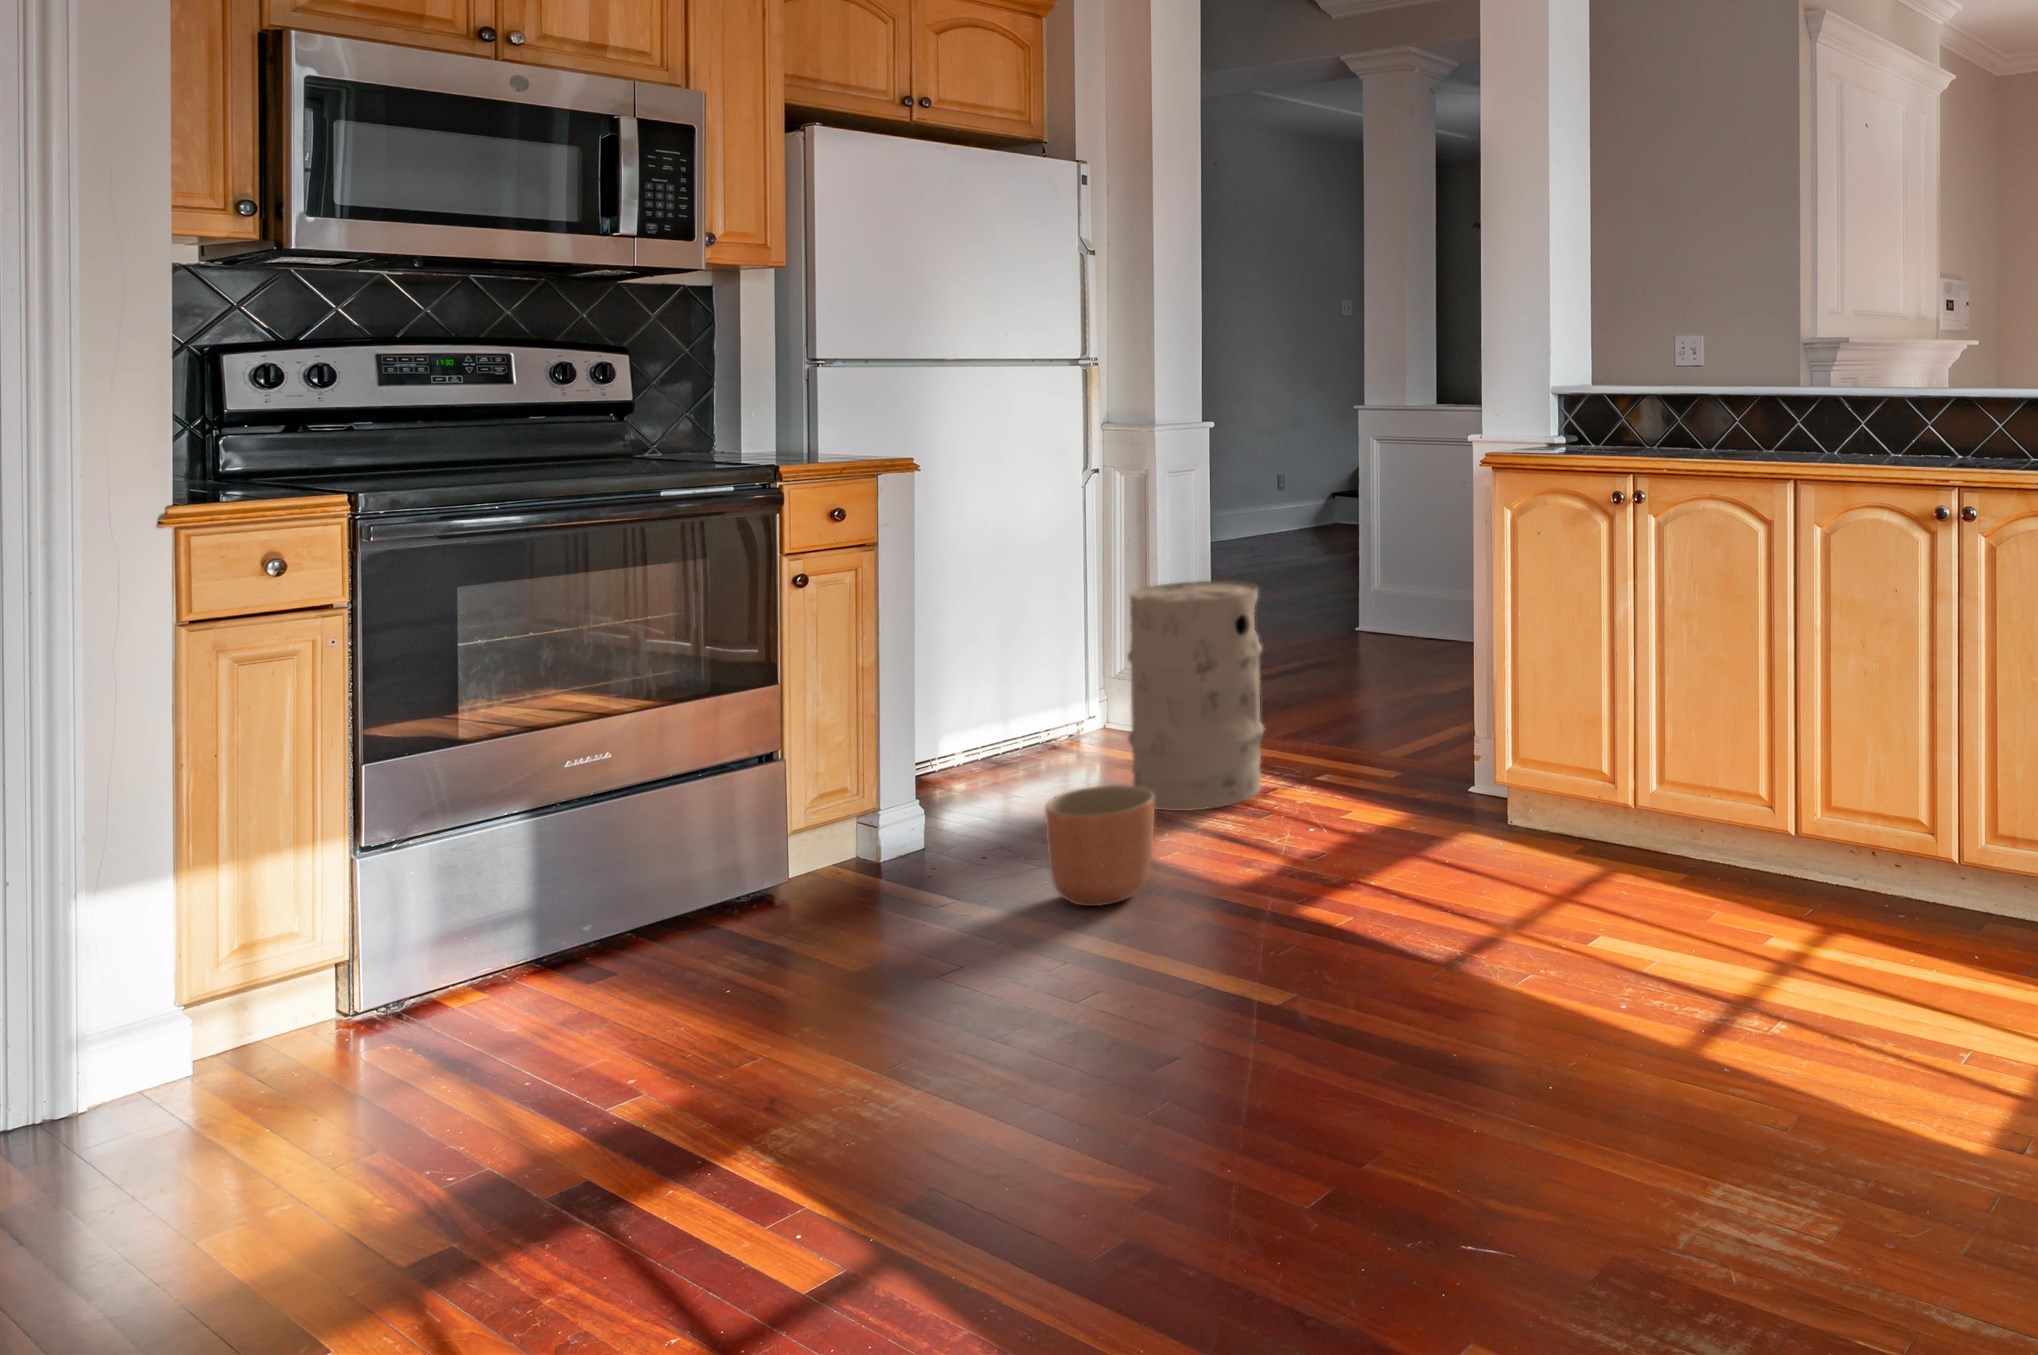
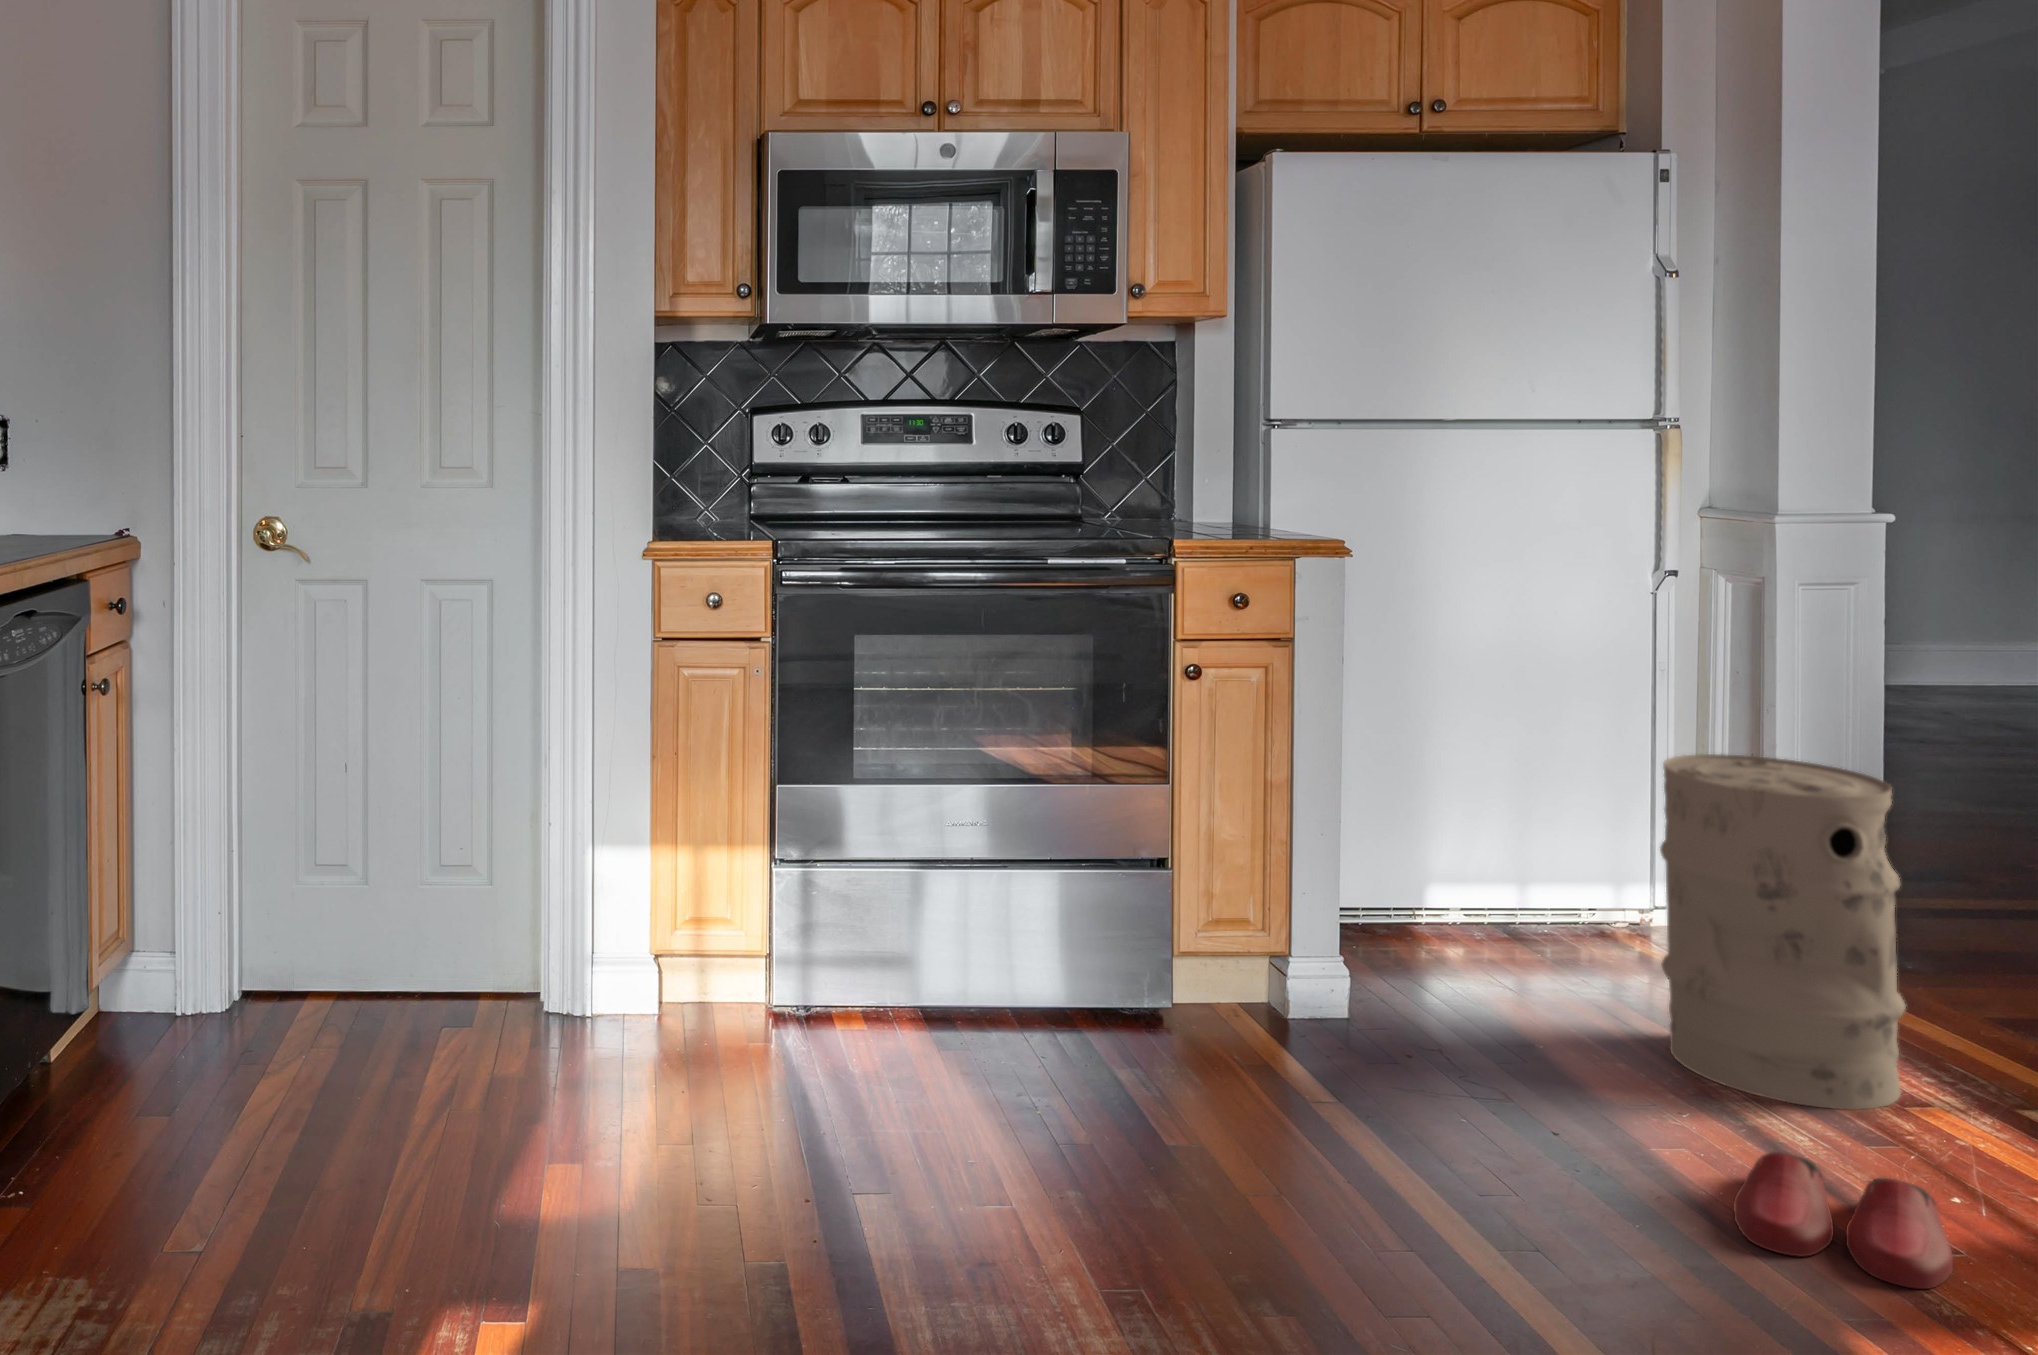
planter: present [1045,785,1155,906] -> none [1443,1010,1608,1184]
slippers: none [1226,821,1339,889] -> present [1733,1152,1953,1289]

